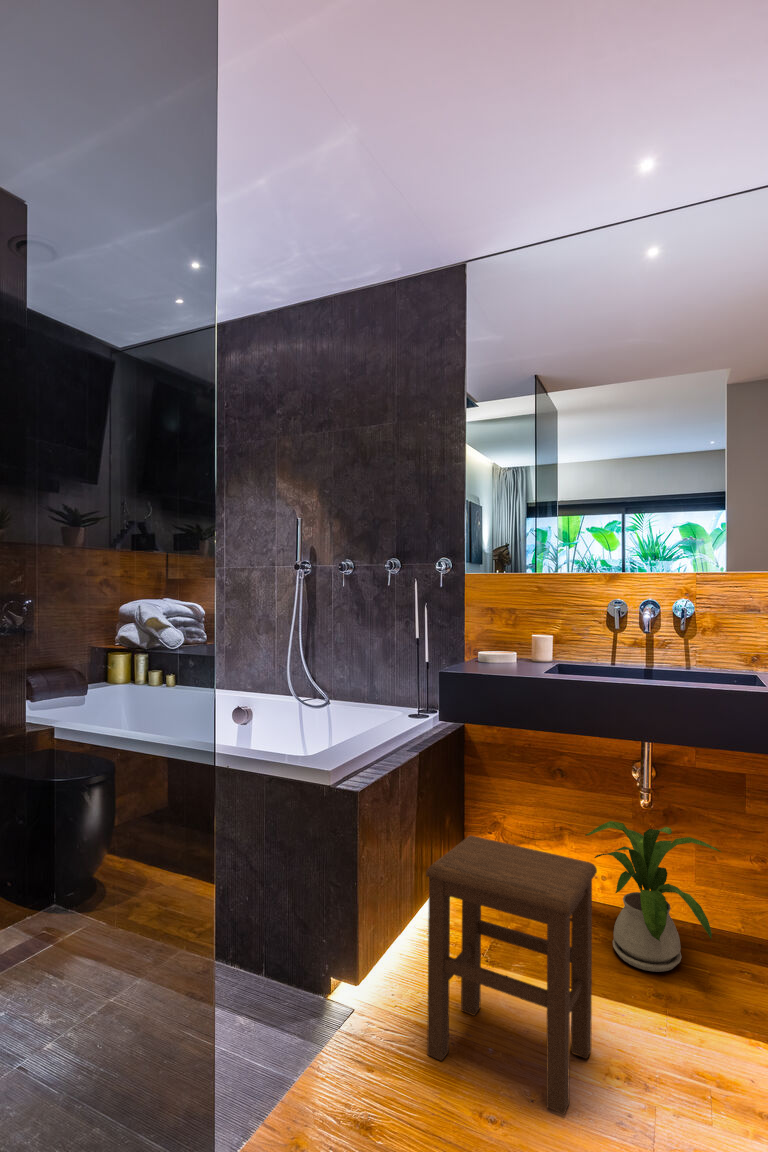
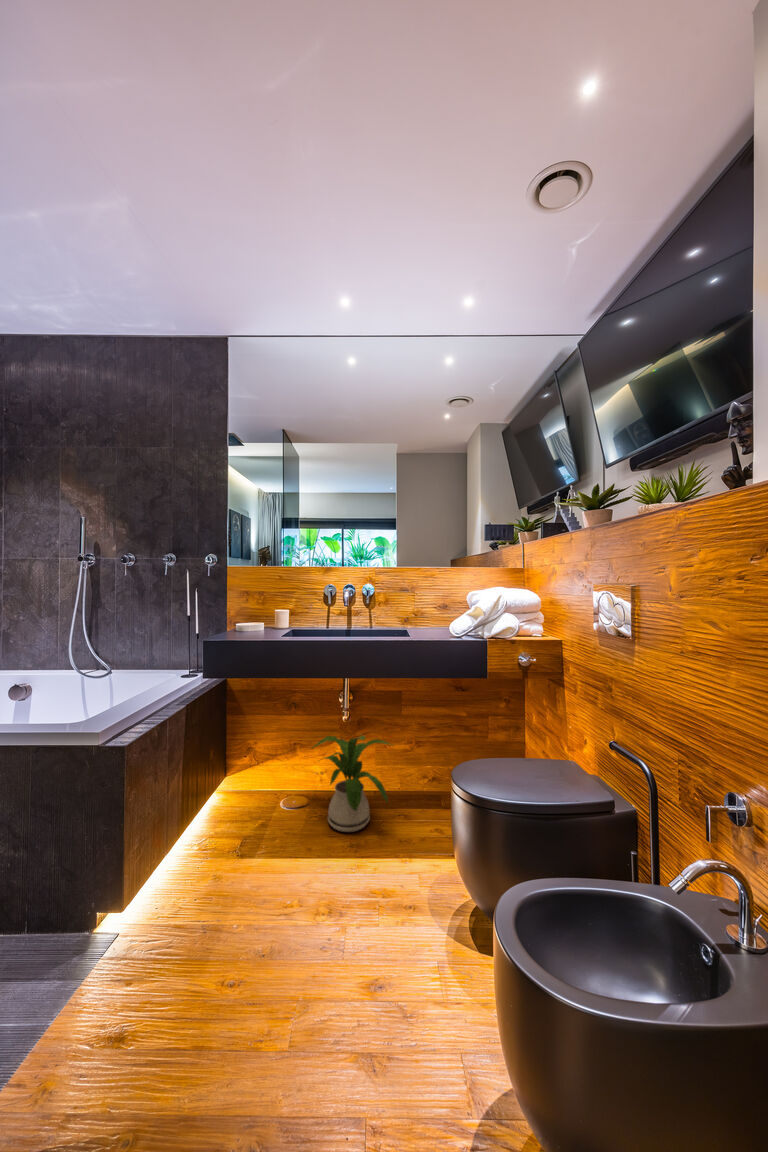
stool: present [426,836,597,1114] -> none [183,766,316,961]

